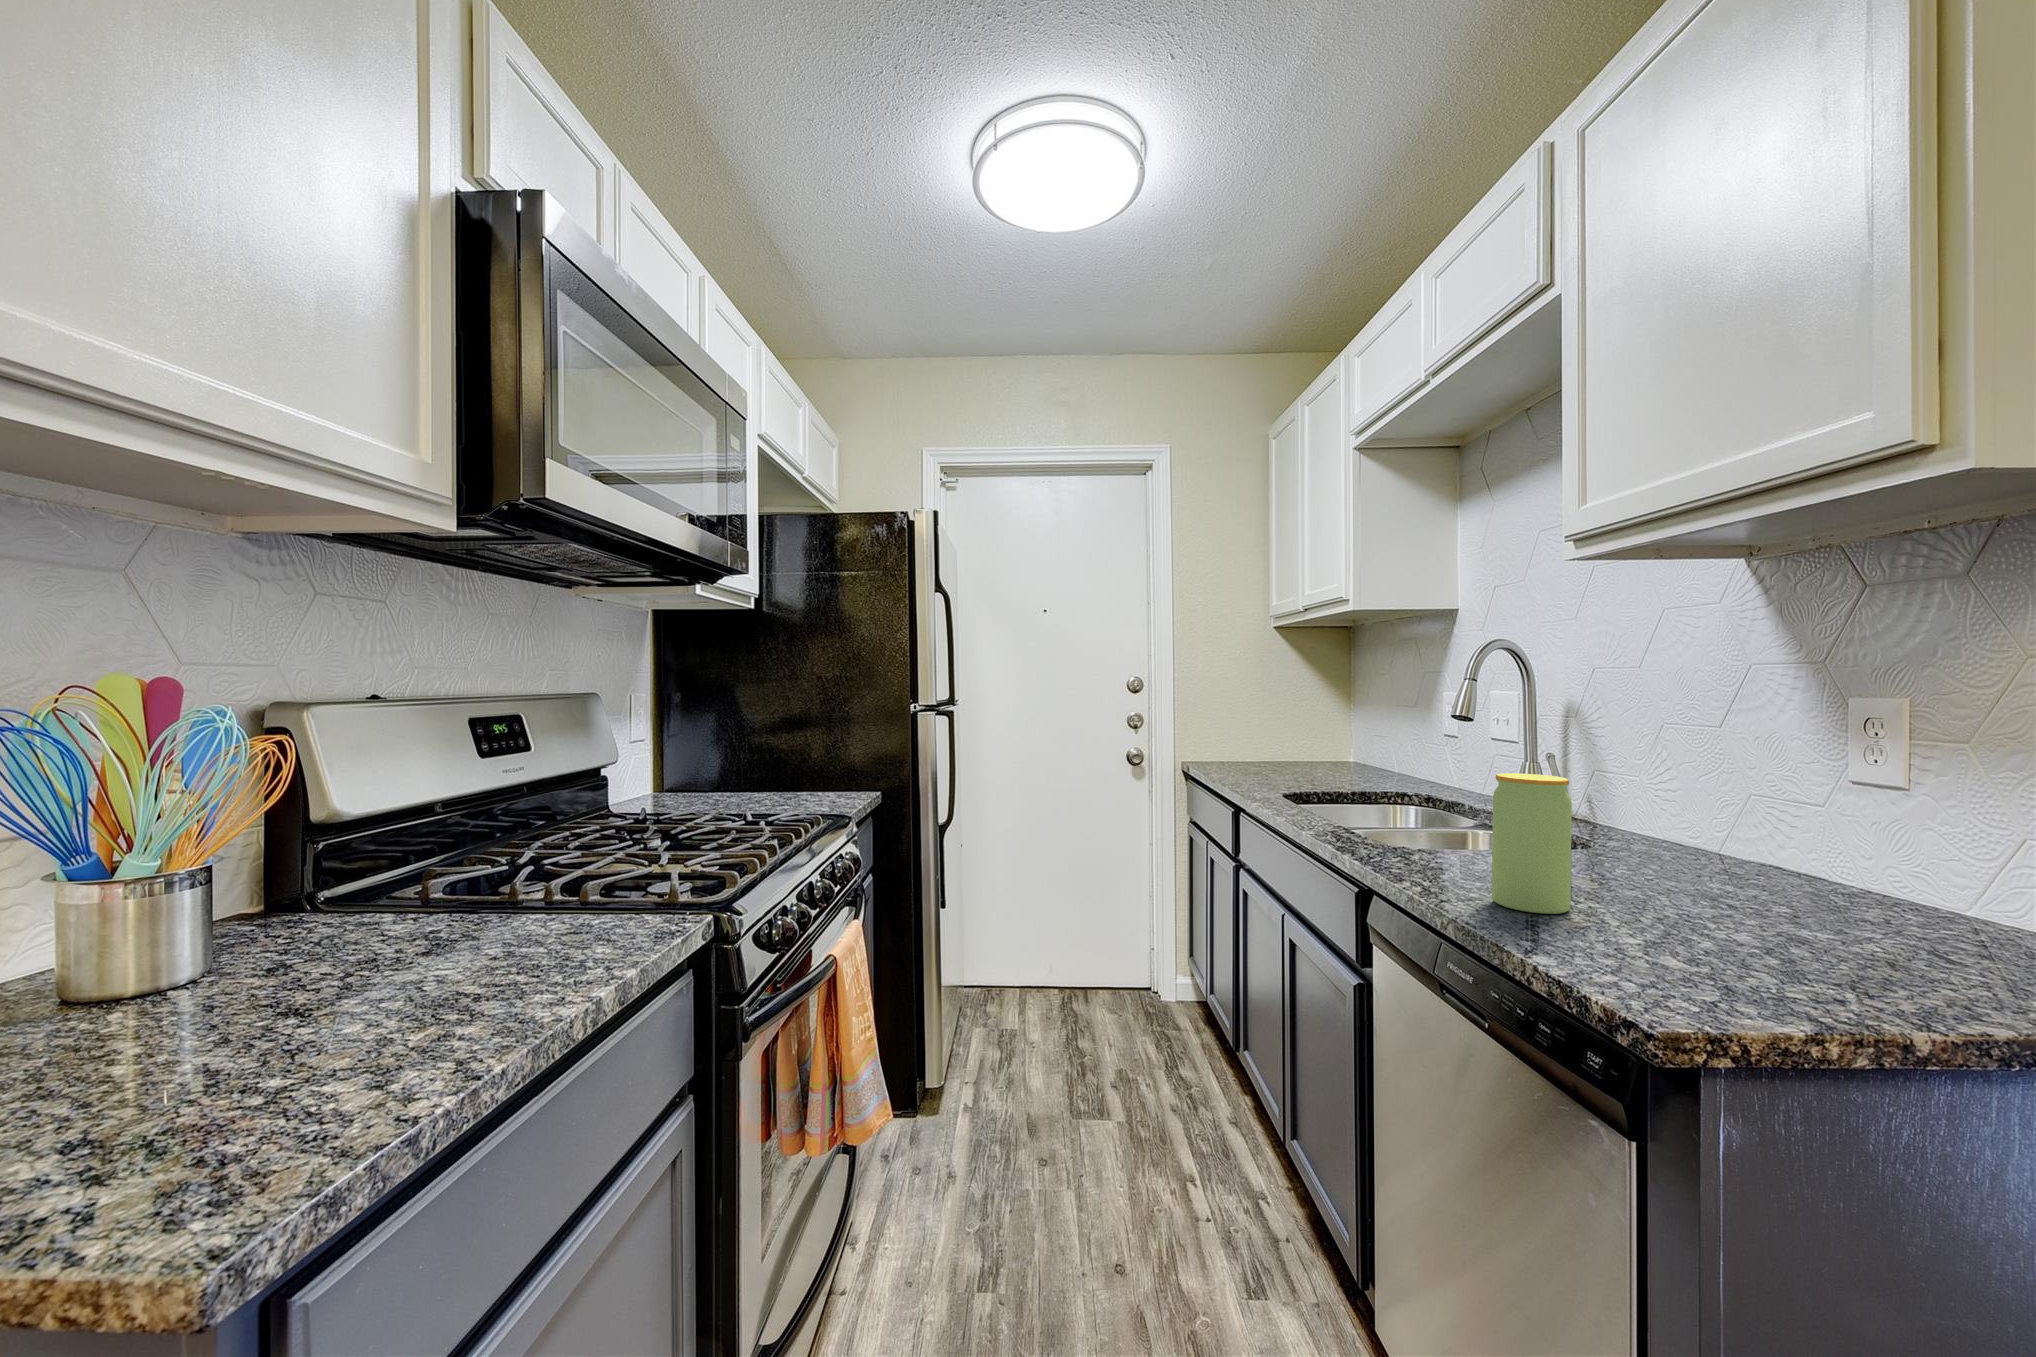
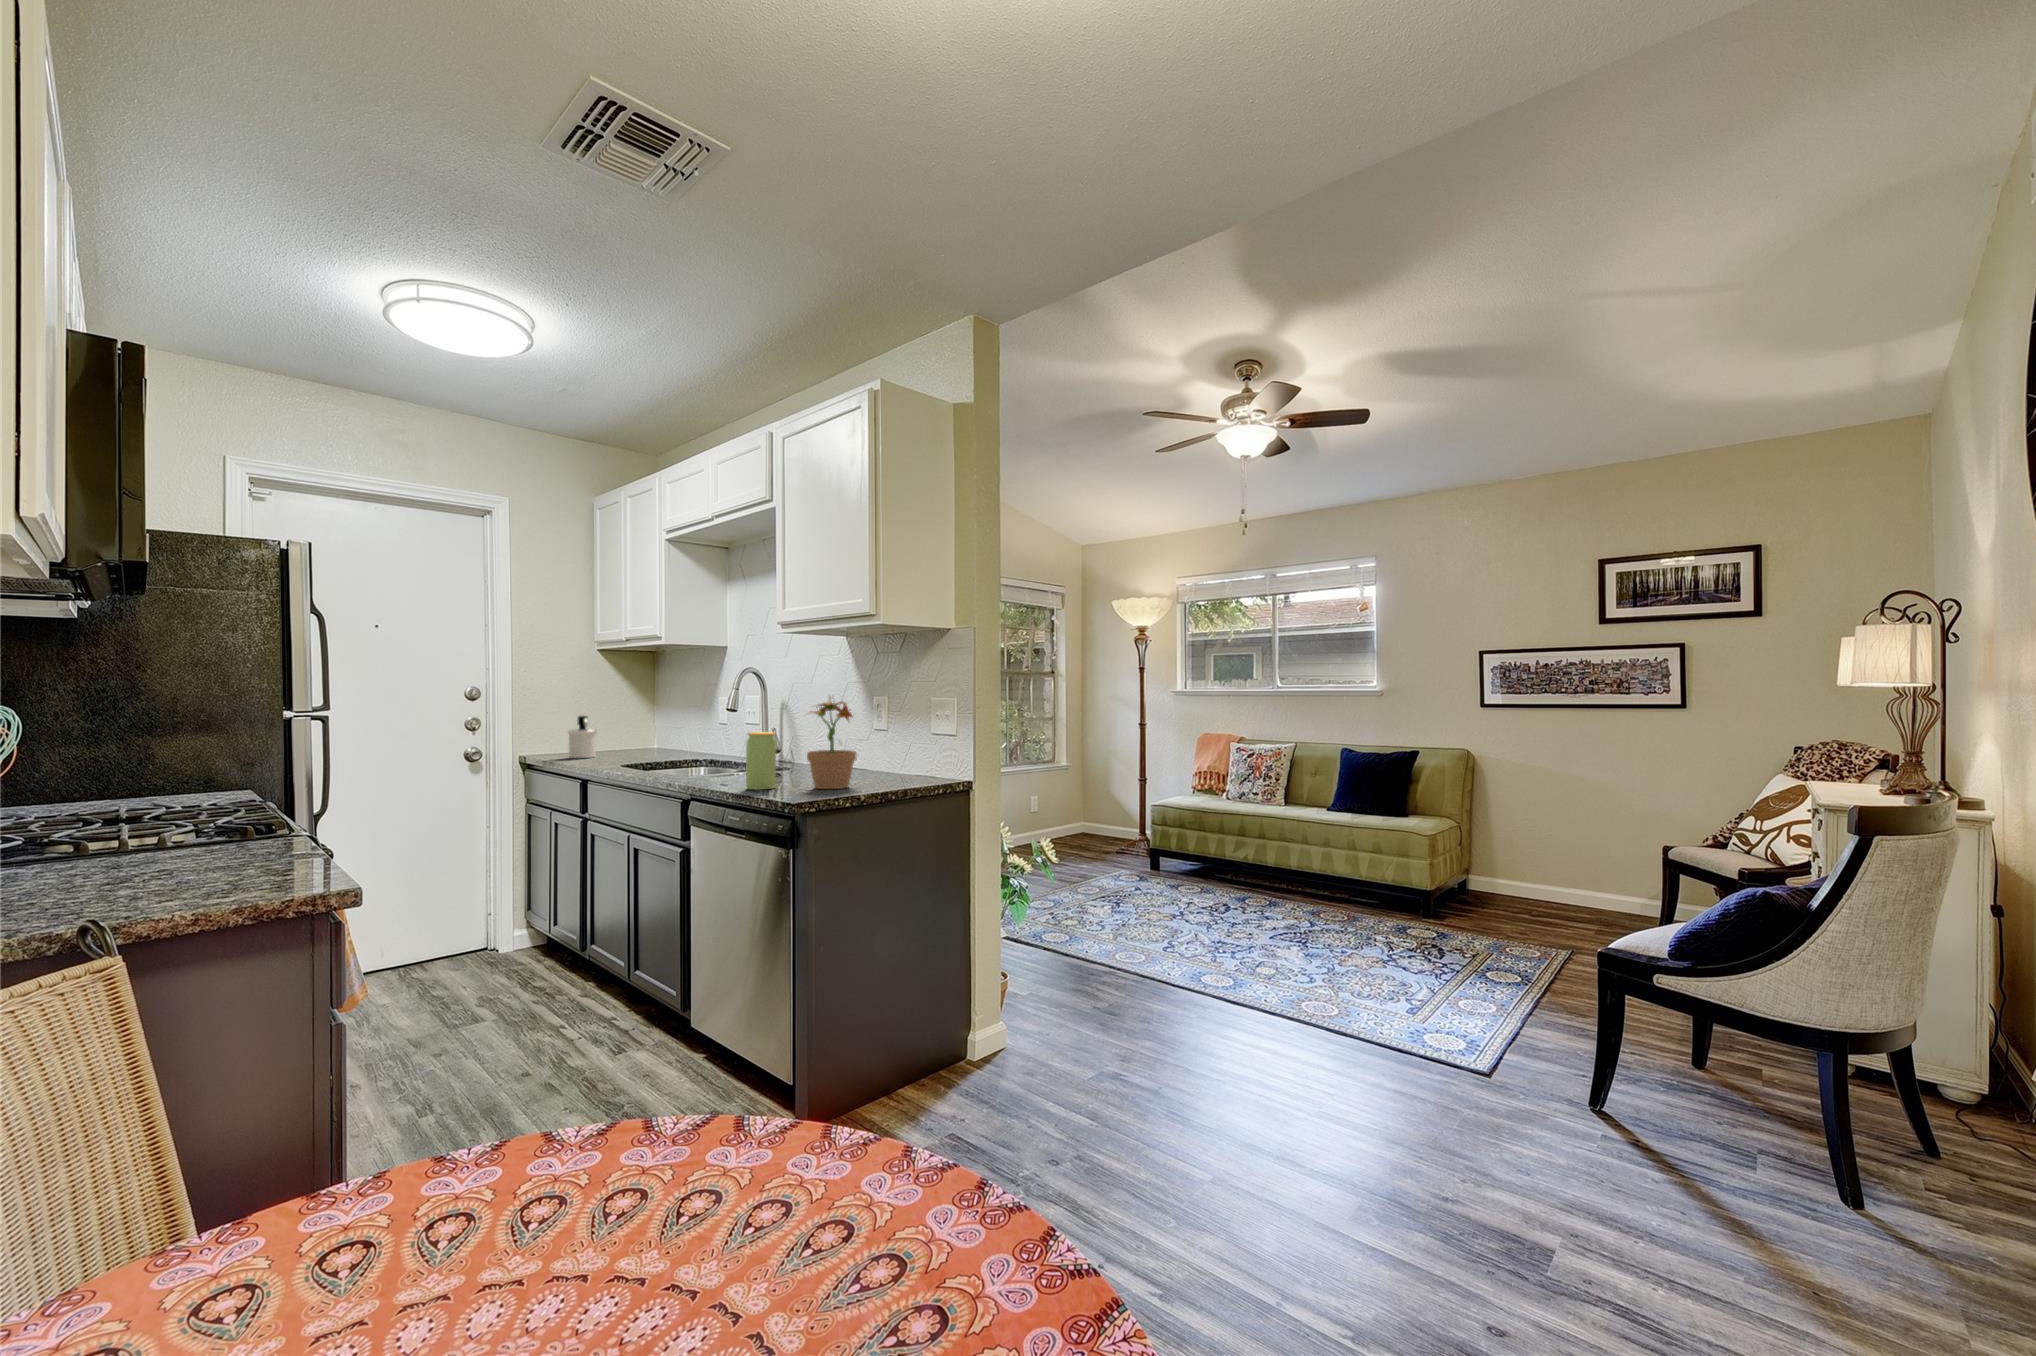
potted plant: none [1657,692,1846,961] -> present [807,698,857,789]
soap dispenser: none [1235,714,1270,771] -> present [568,716,597,758]

